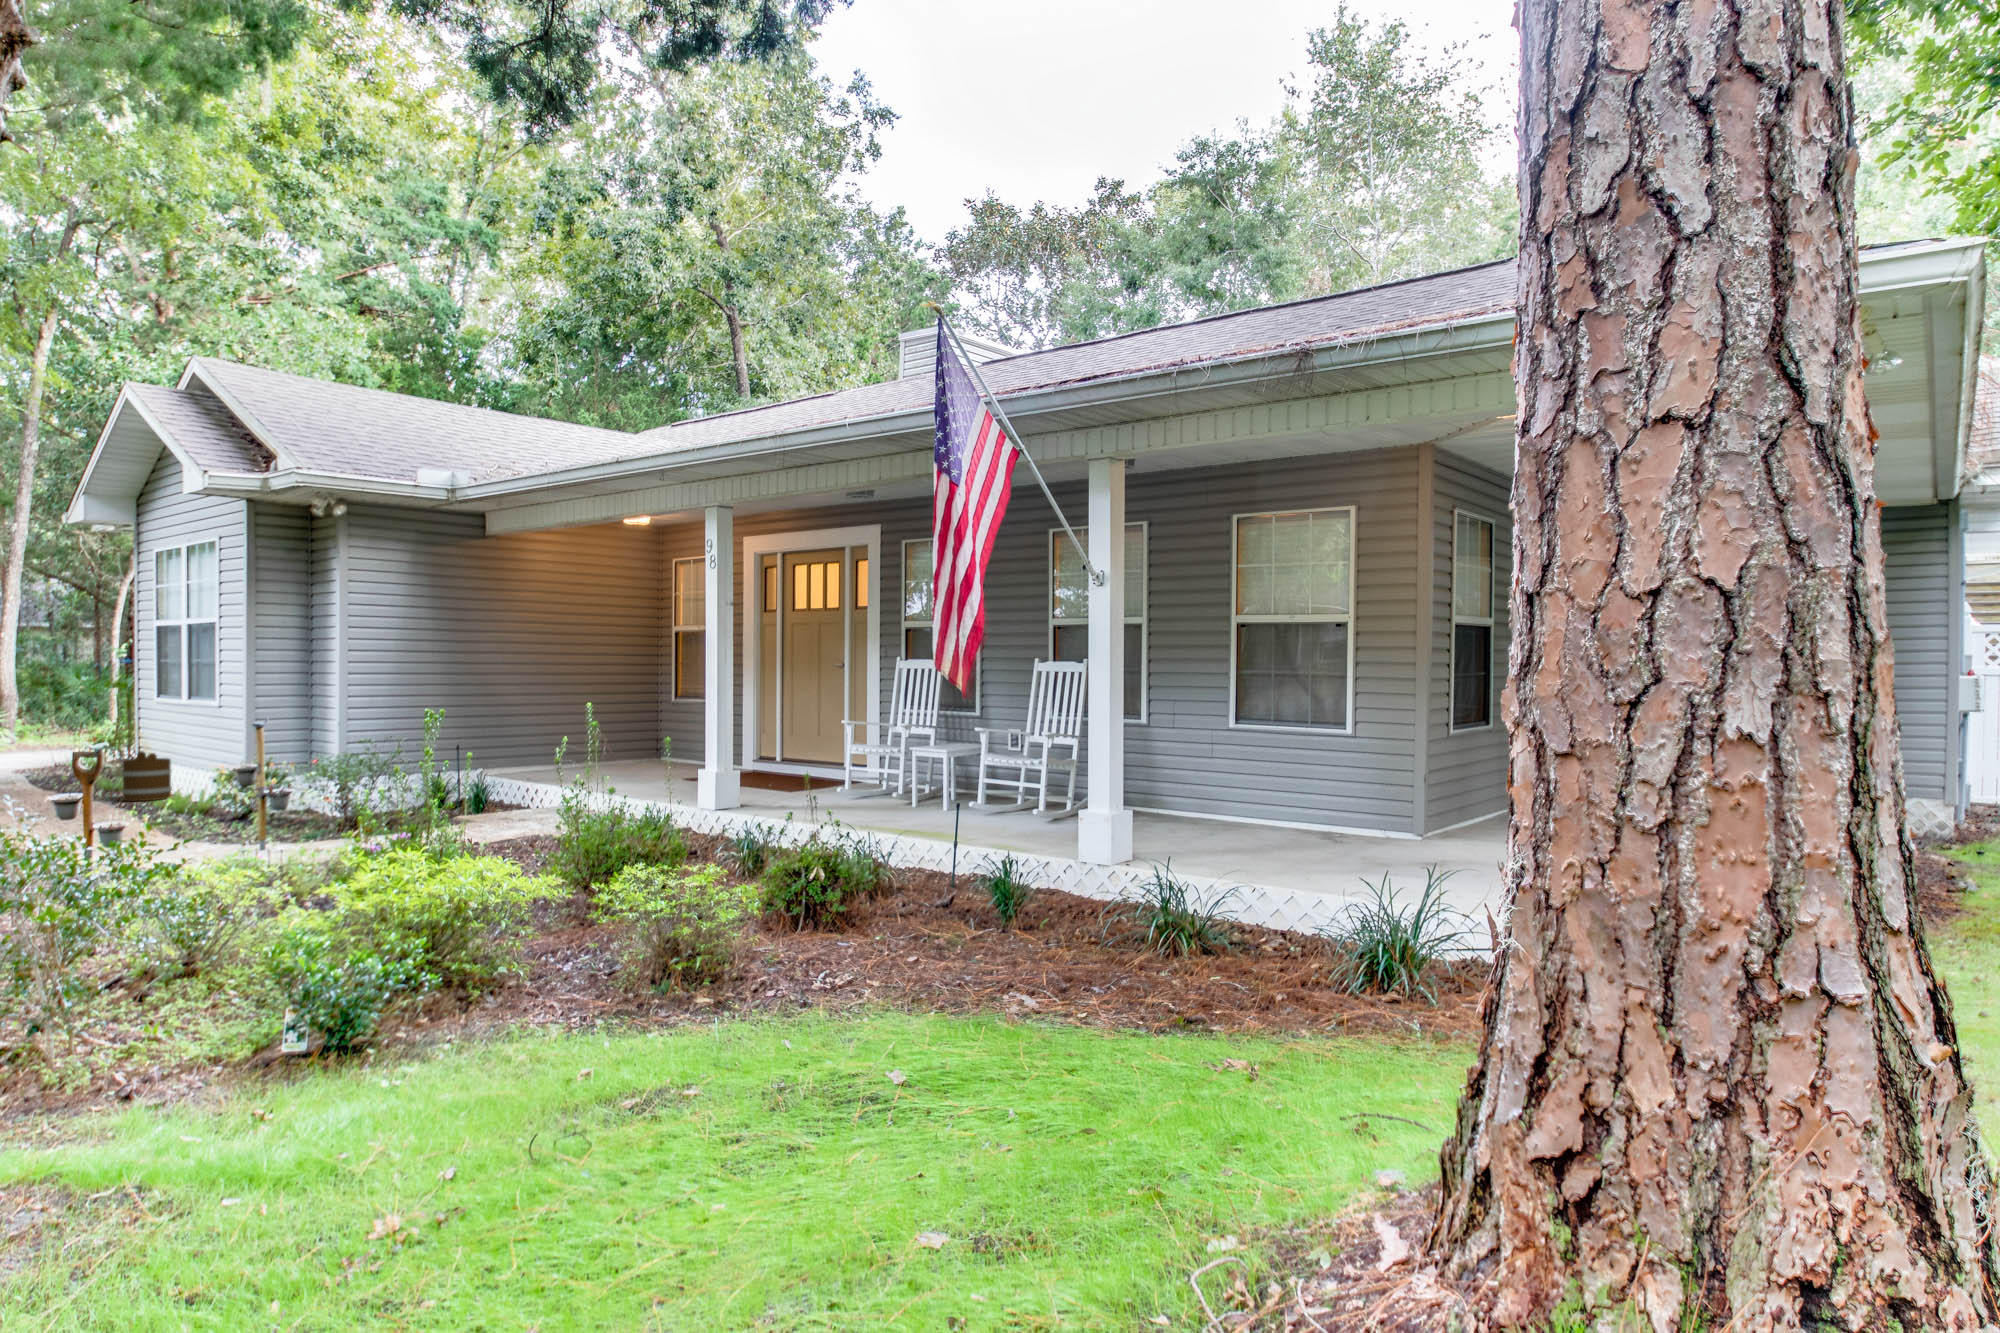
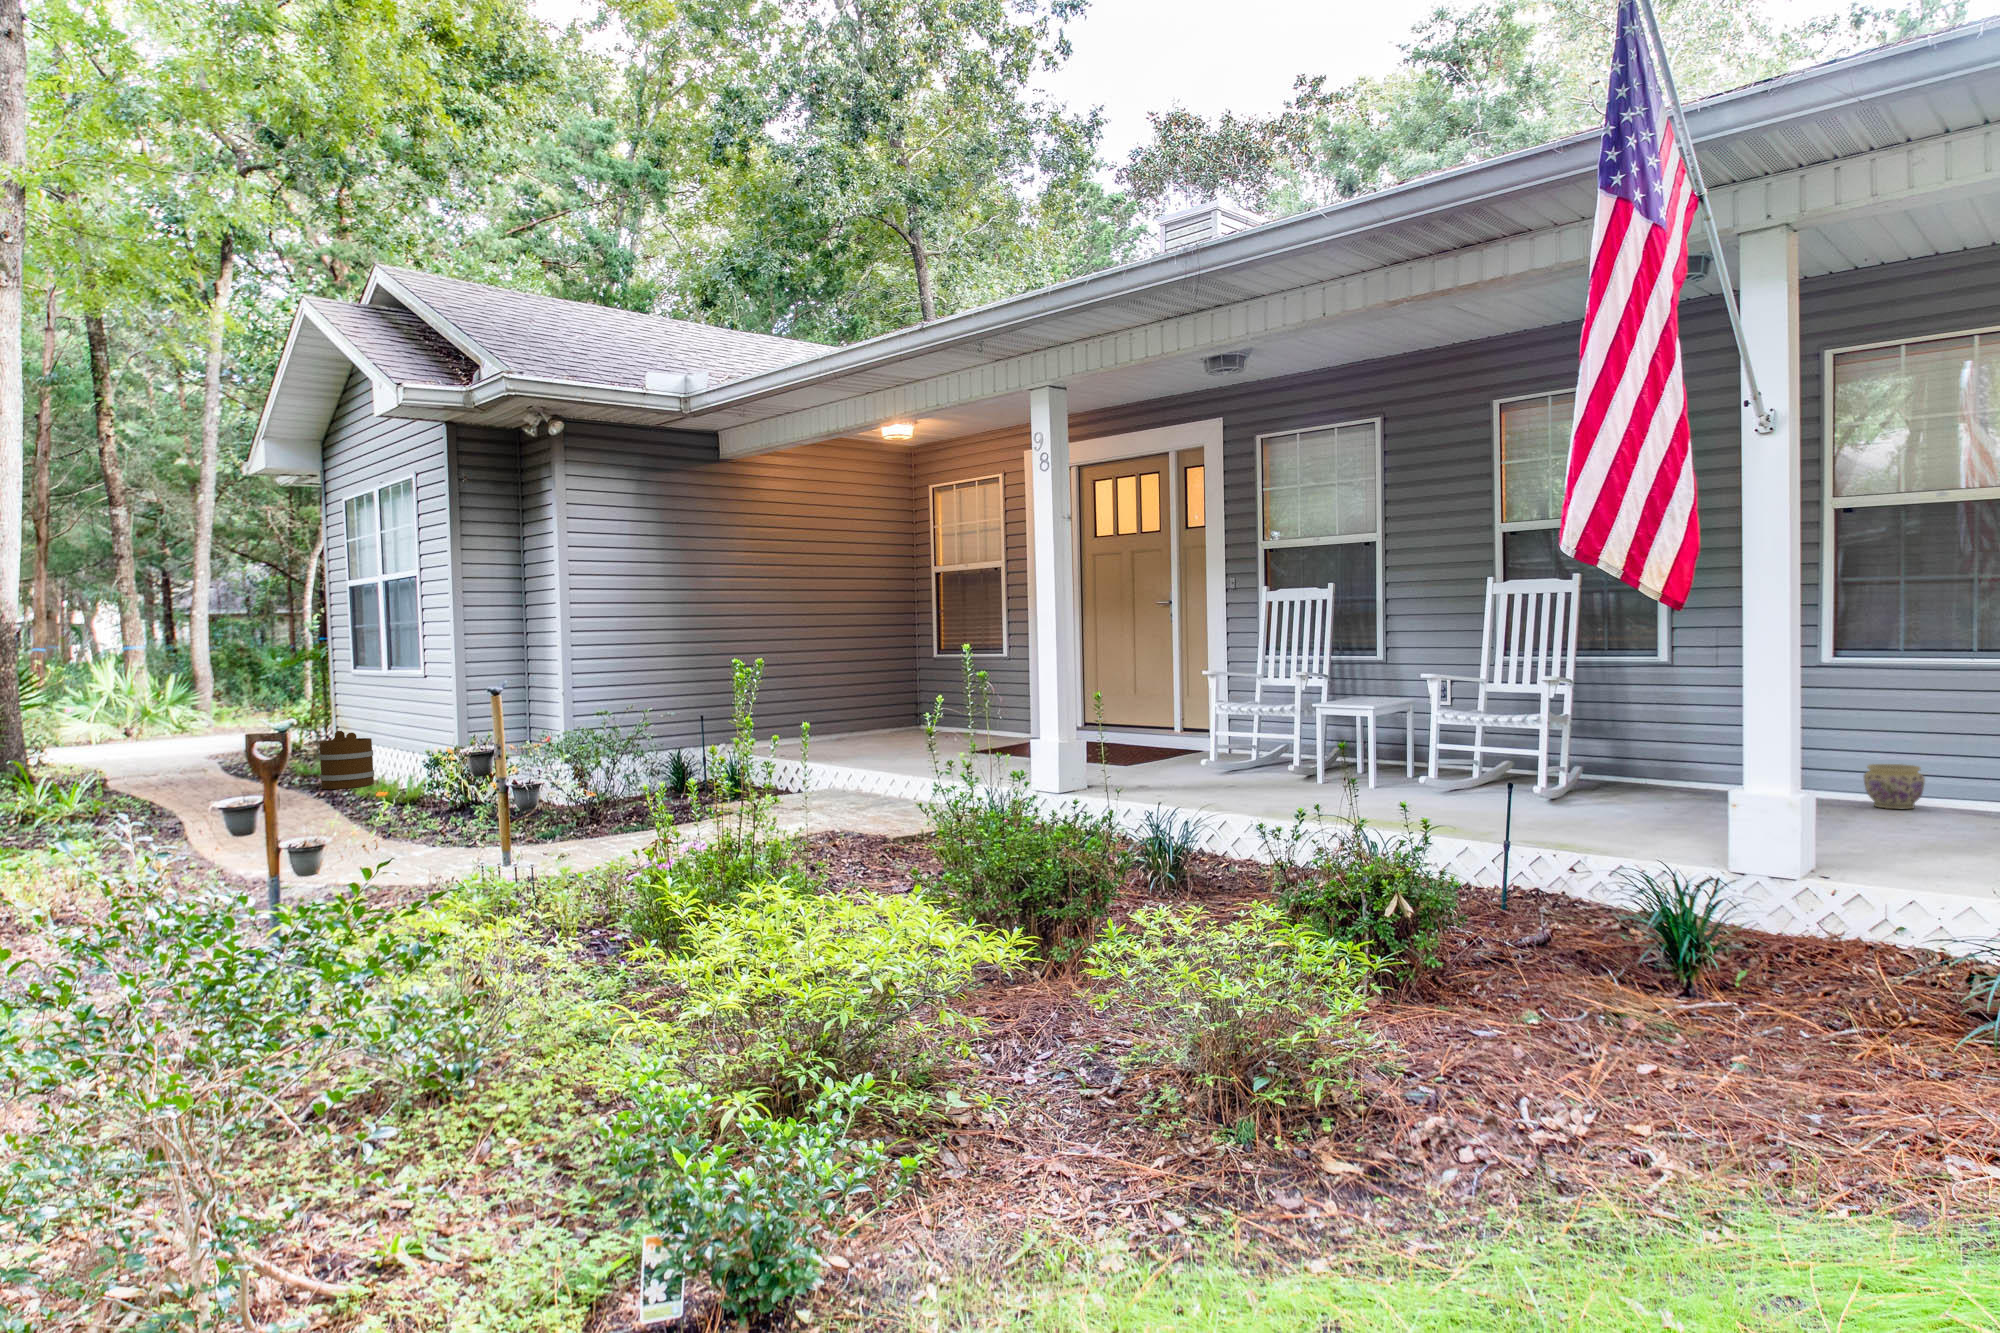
planter: none [1232,798,1266,828] -> present [1864,764,1925,810]

